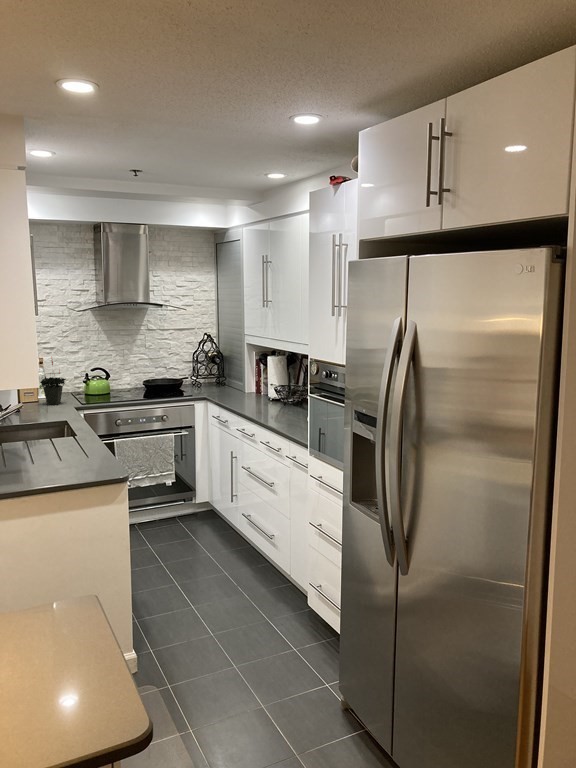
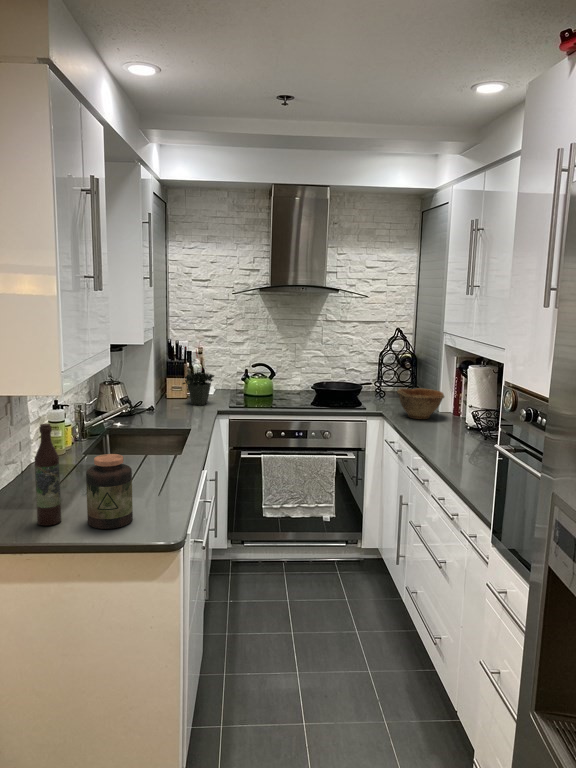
bowl: none [216,377,251,399] -> present [397,388,444,419]
wine bottle: none [17,406,37,477] -> present [35,424,61,526]
jar: none [54,424,87,473] -> present [86,454,133,529]

